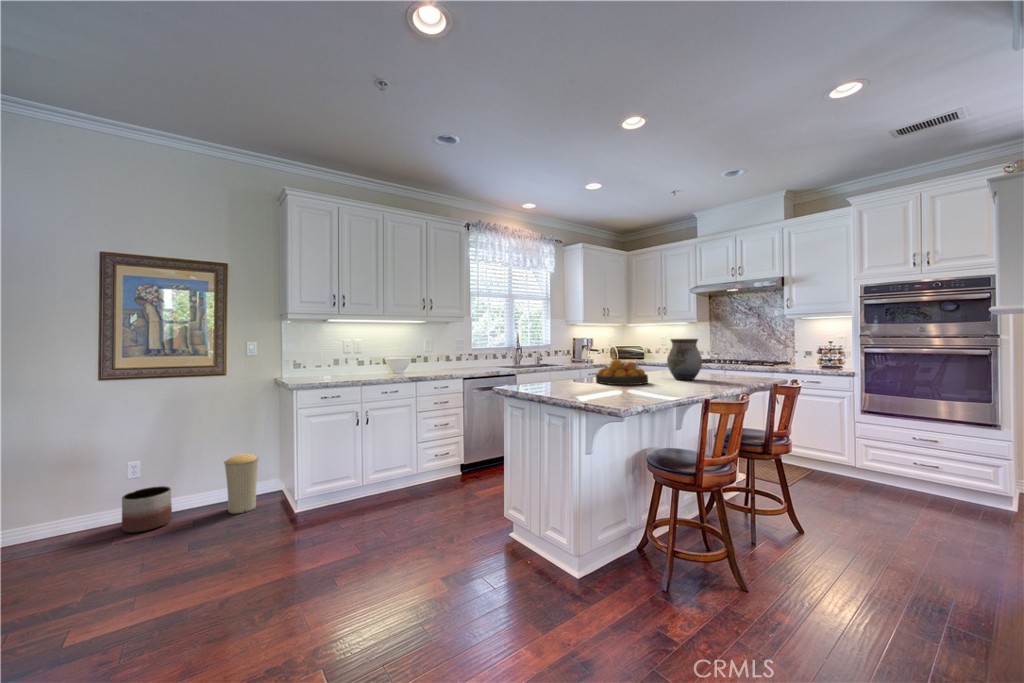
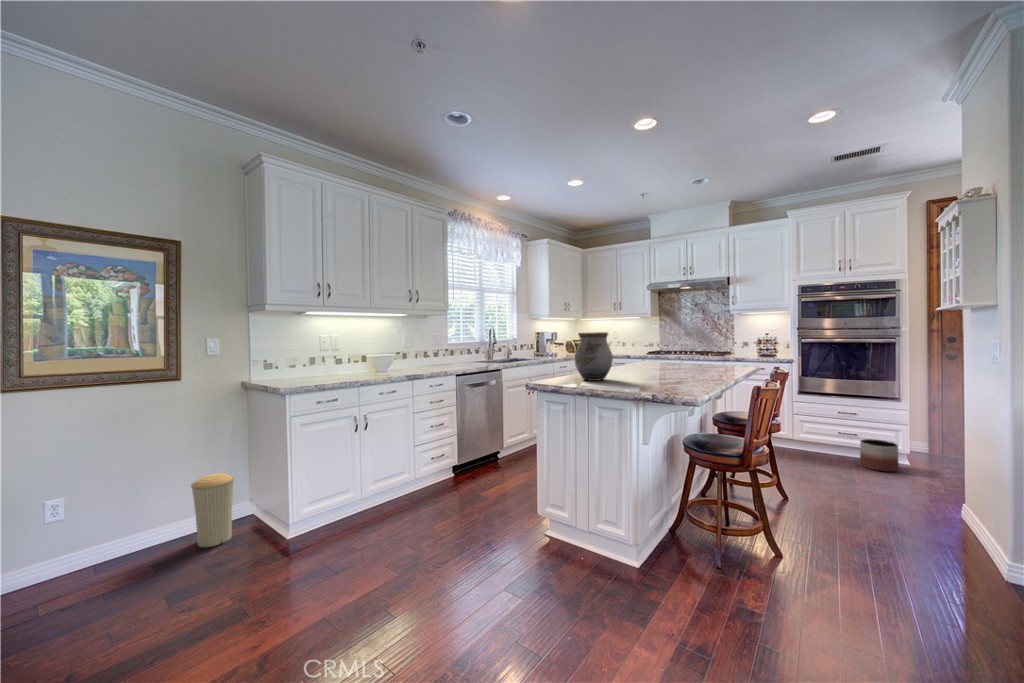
vase: present [667,339,702,380] -> present [574,332,613,381]
fruit bowl: present [596,359,648,385] -> none [612,352,663,377]
planter: present [122,486,172,533] -> present [860,439,899,472]

